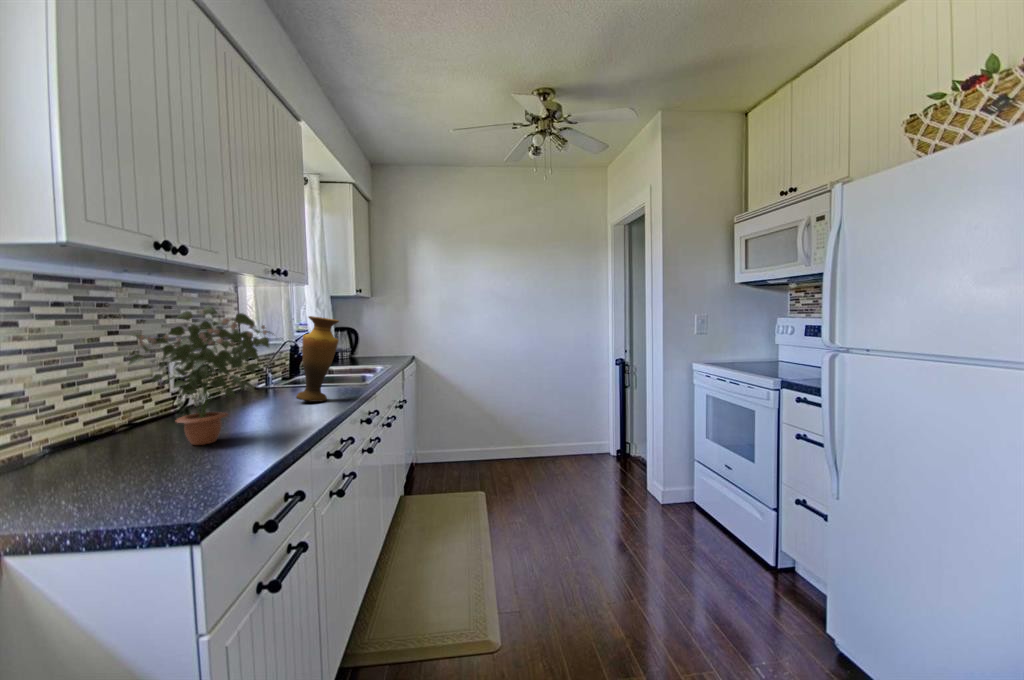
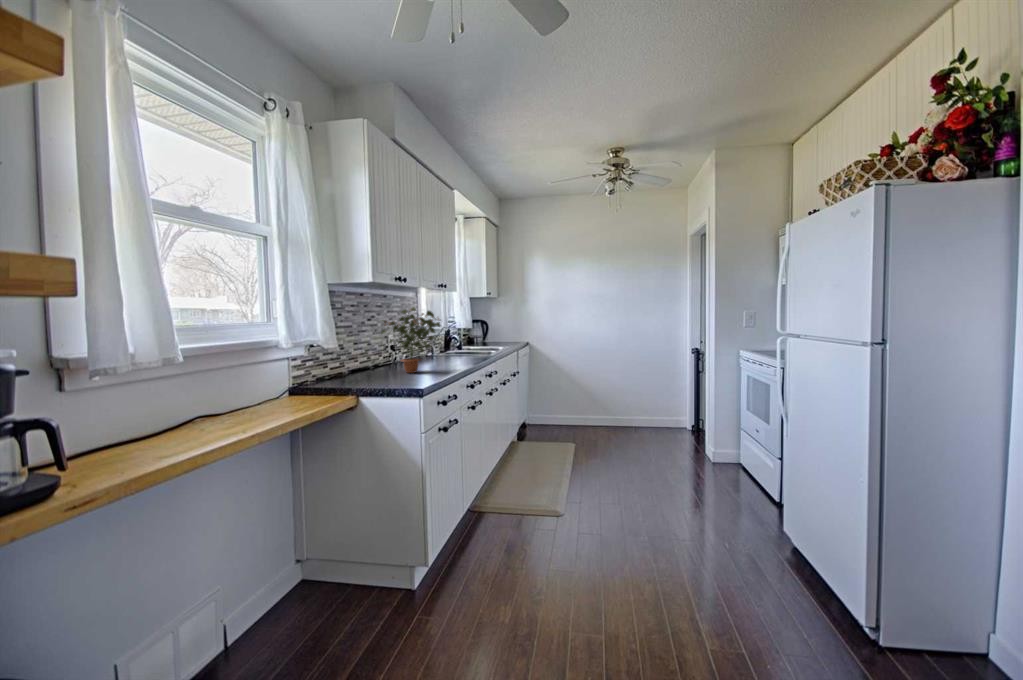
vase: present [296,316,339,402] -> none [449,312,473,361]

